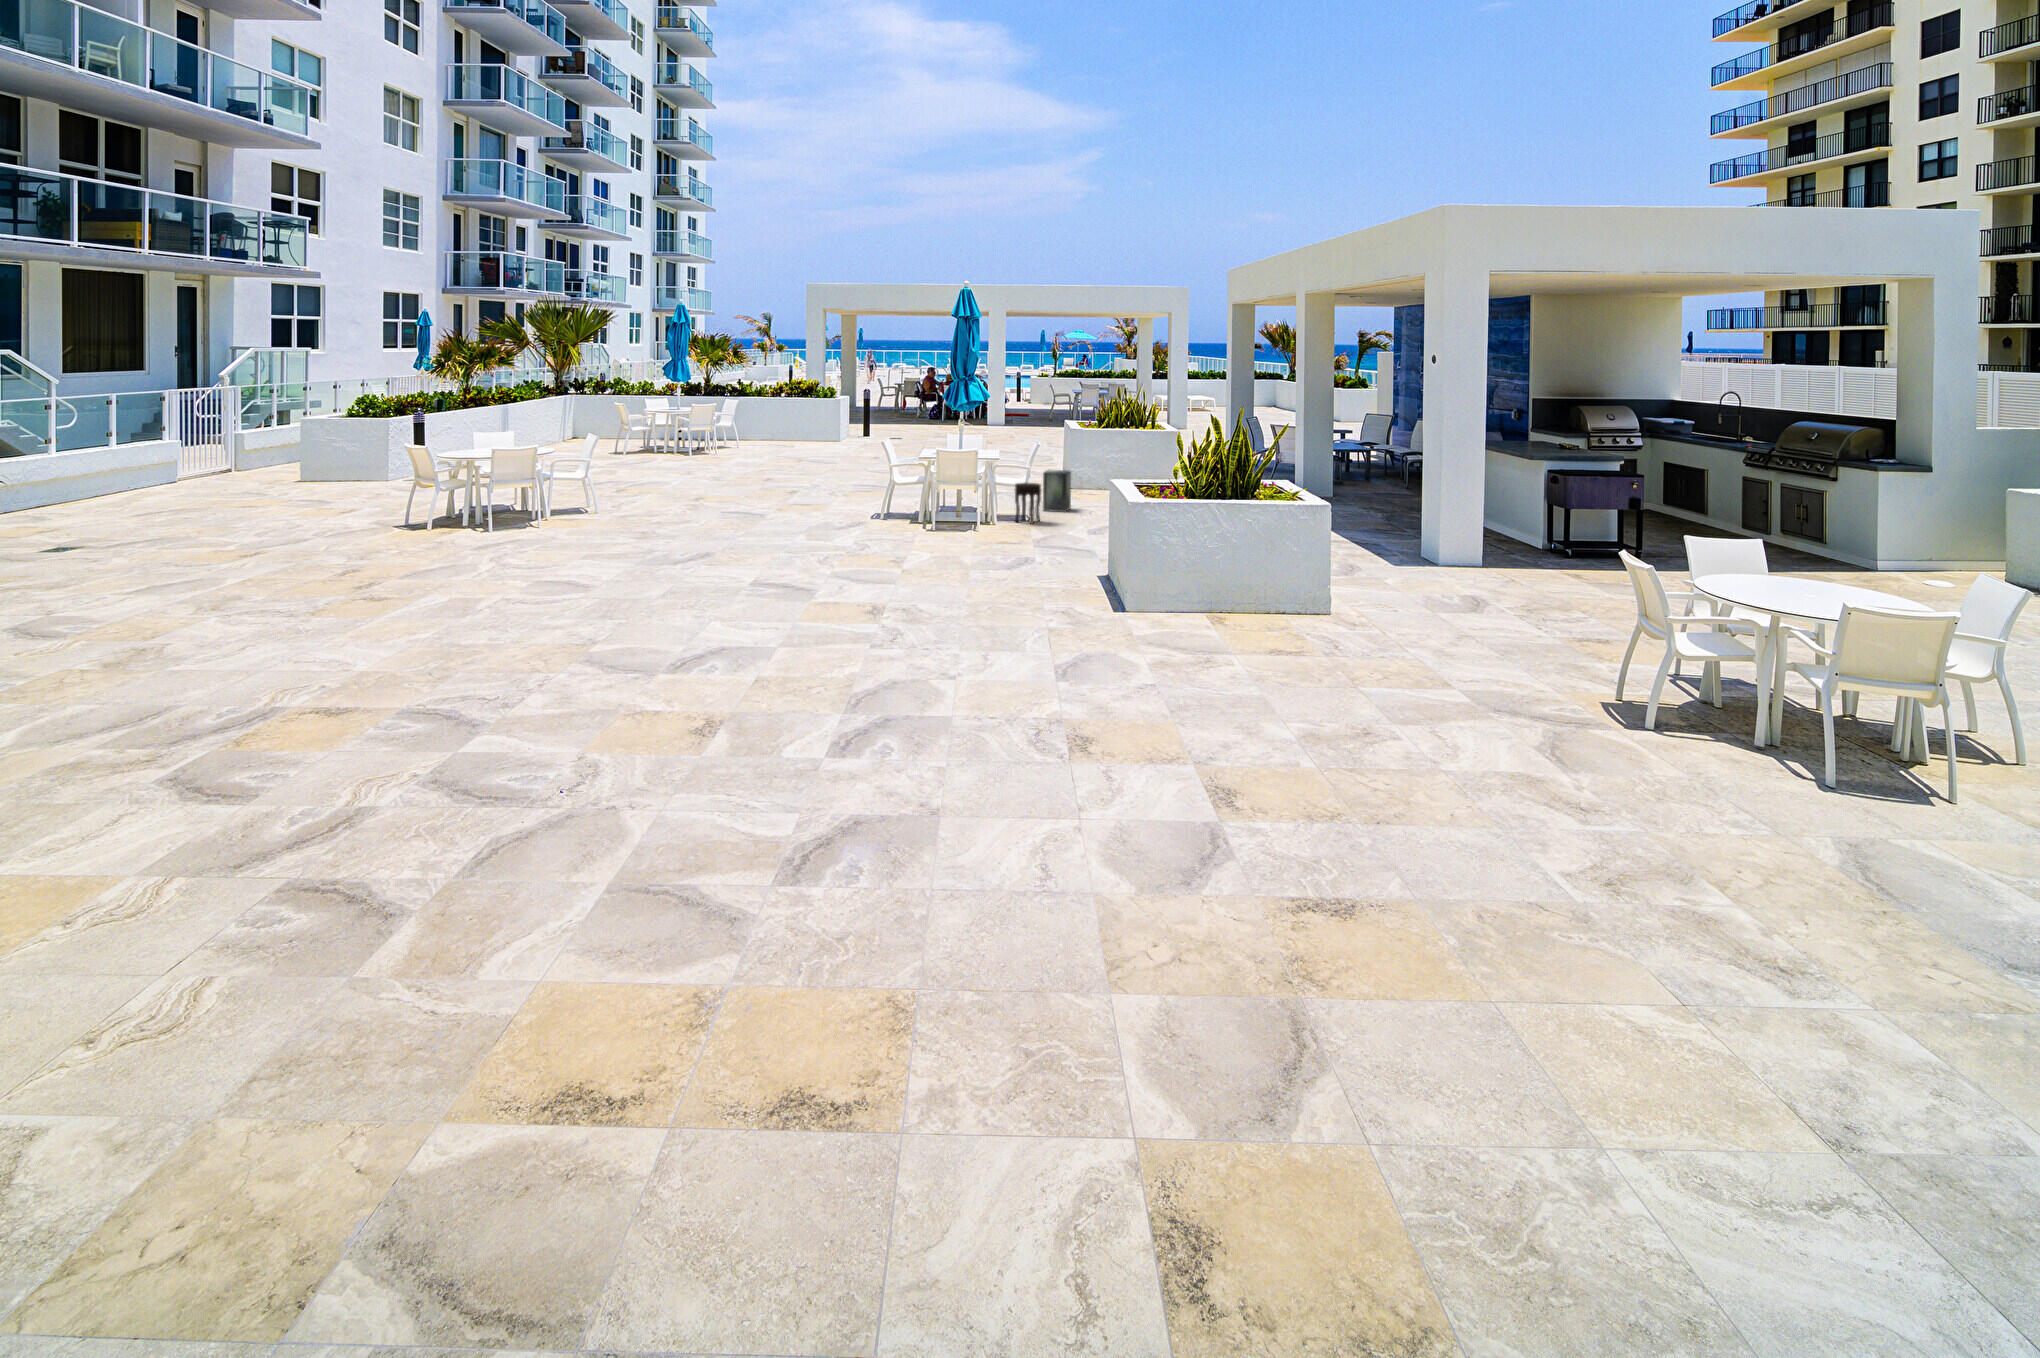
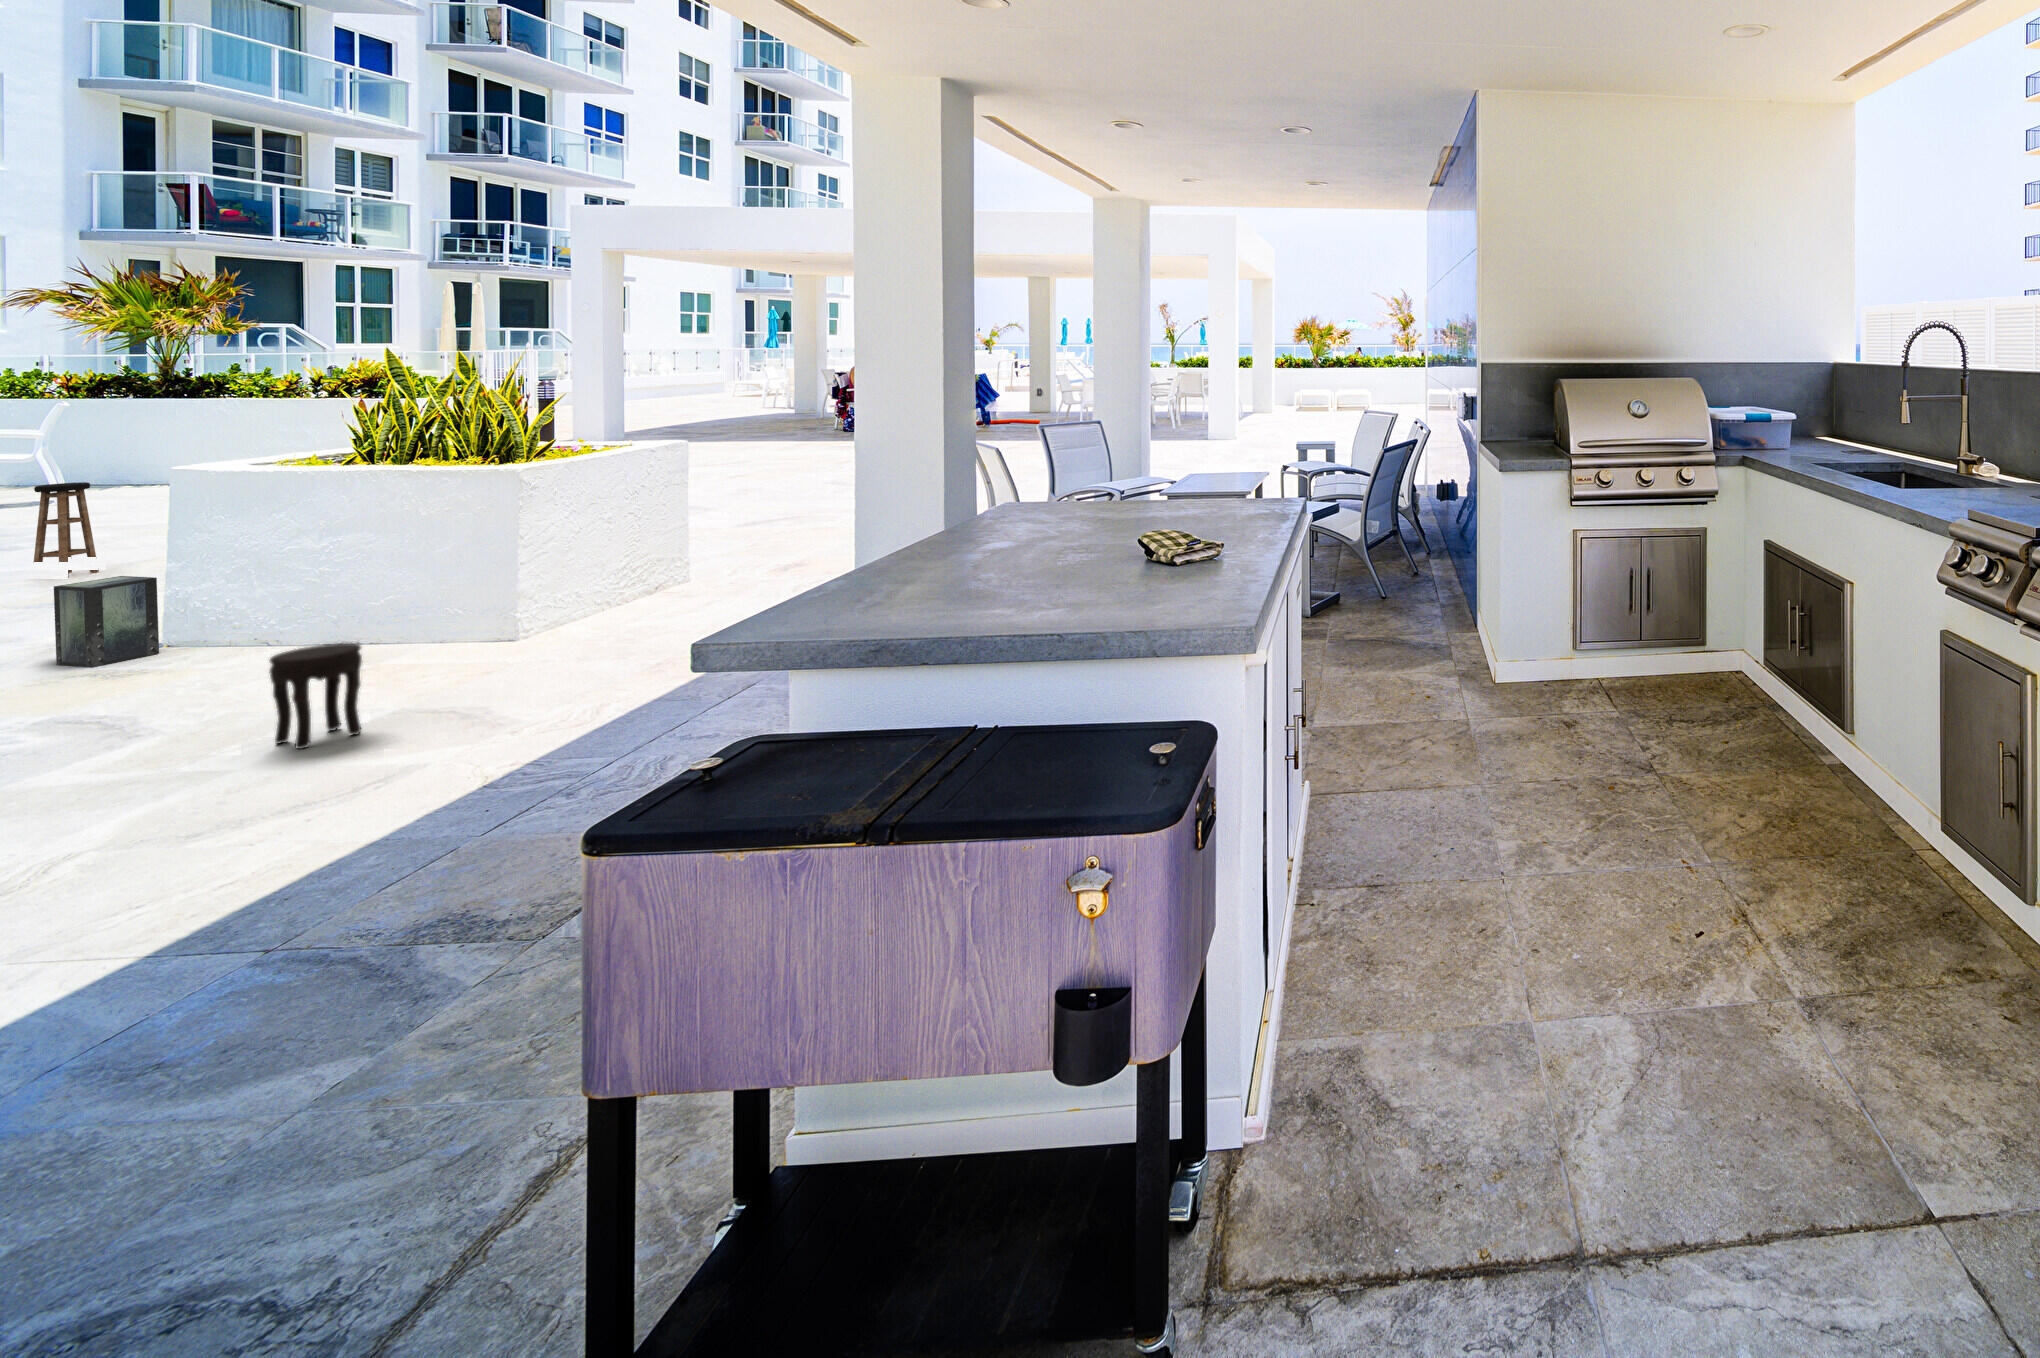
bar stool: none [624,422,645,473] -> present [34,482,99,577]
storage box: present [1043,470,1071,512] -> present [54,576,159,667]

